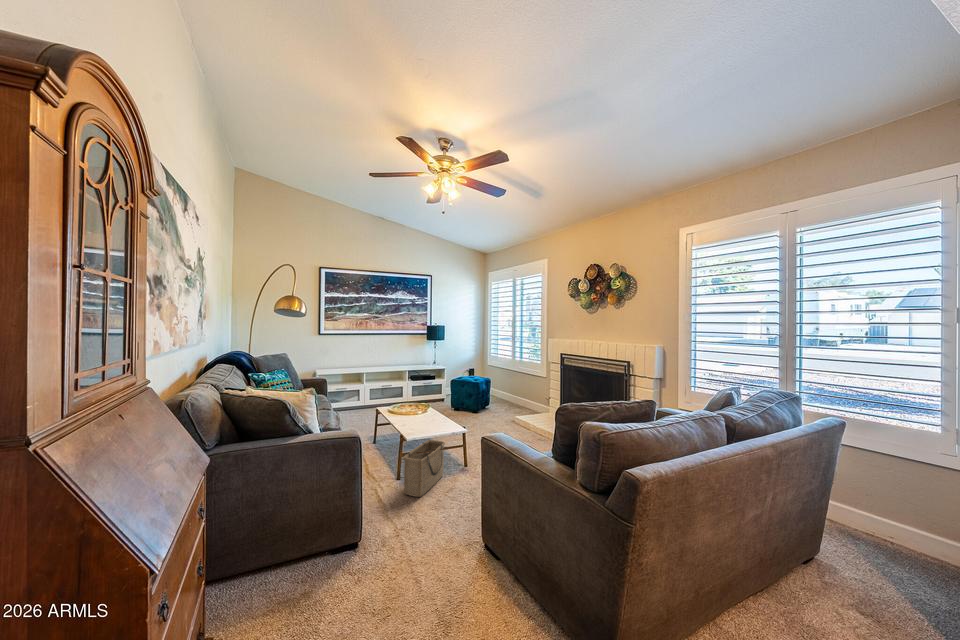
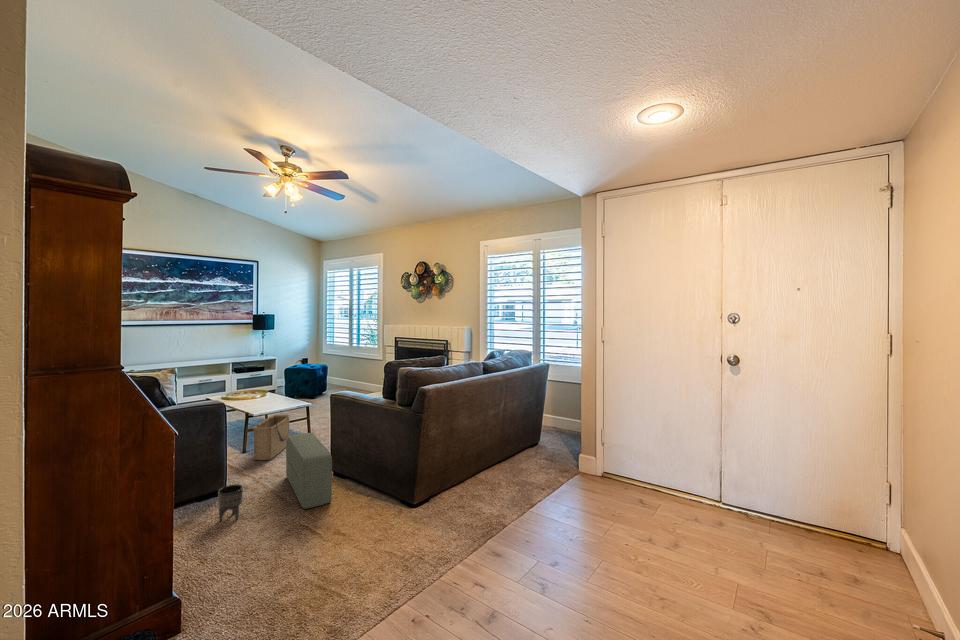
pouf: none [430,480,478,612] -> present [286,433,332,509]
planter: none [338,553,368,607] -> present [218,485,243,521]

